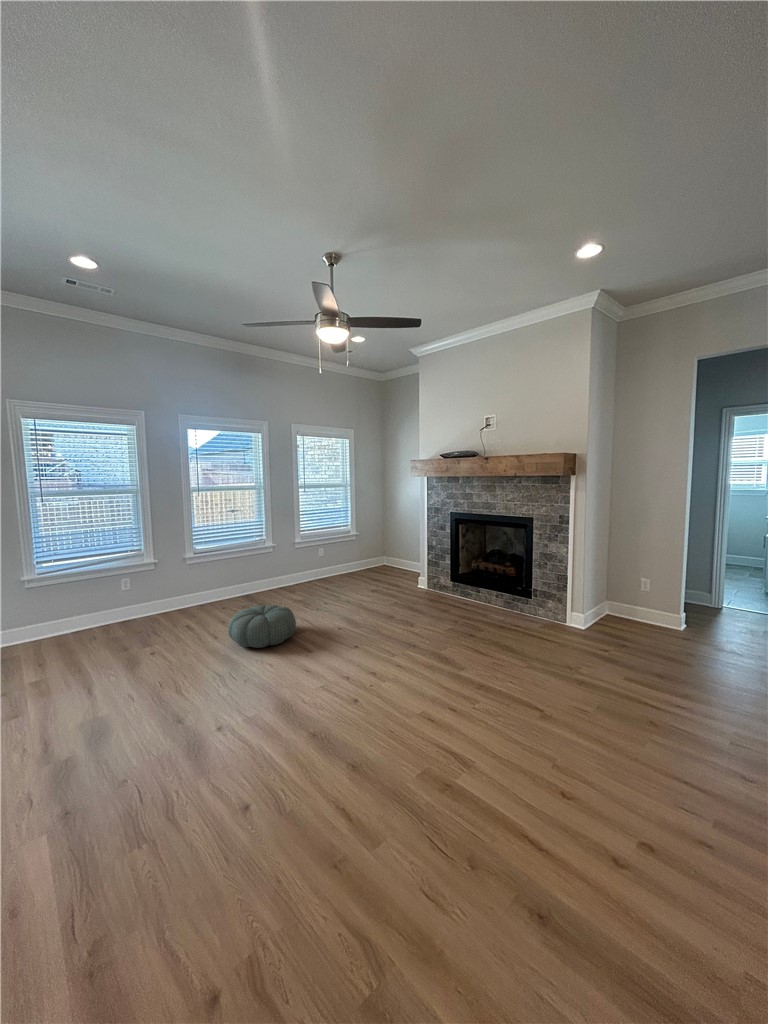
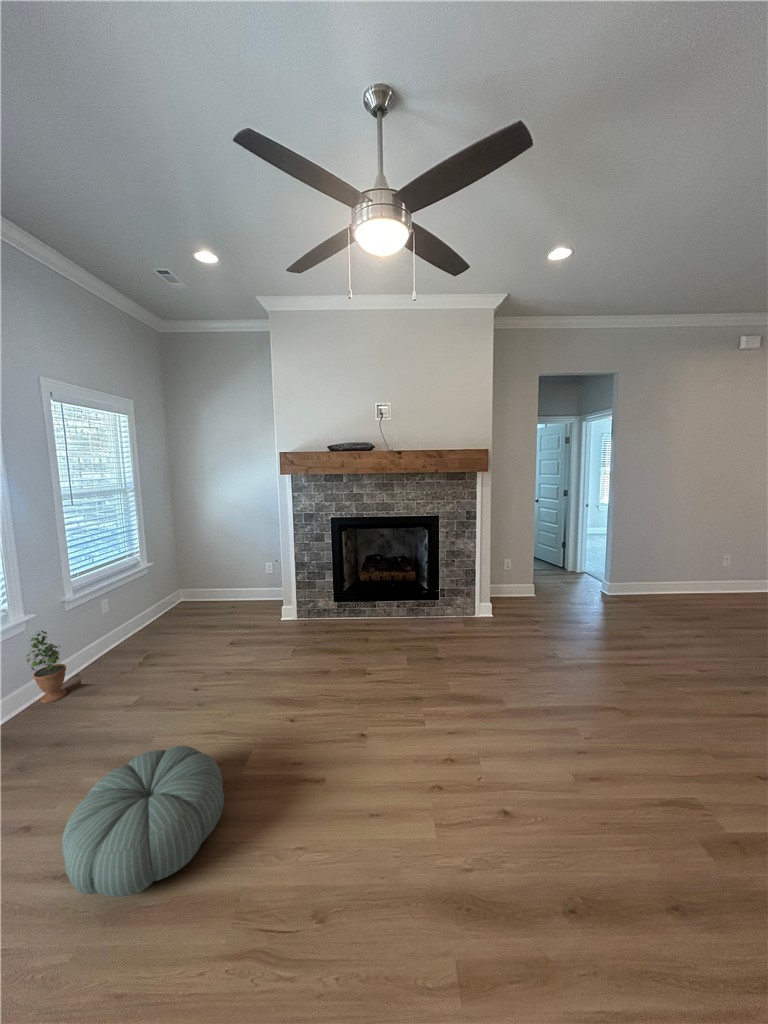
potted plant: none [274,551,290,590] -> present [26,631,67,703]

